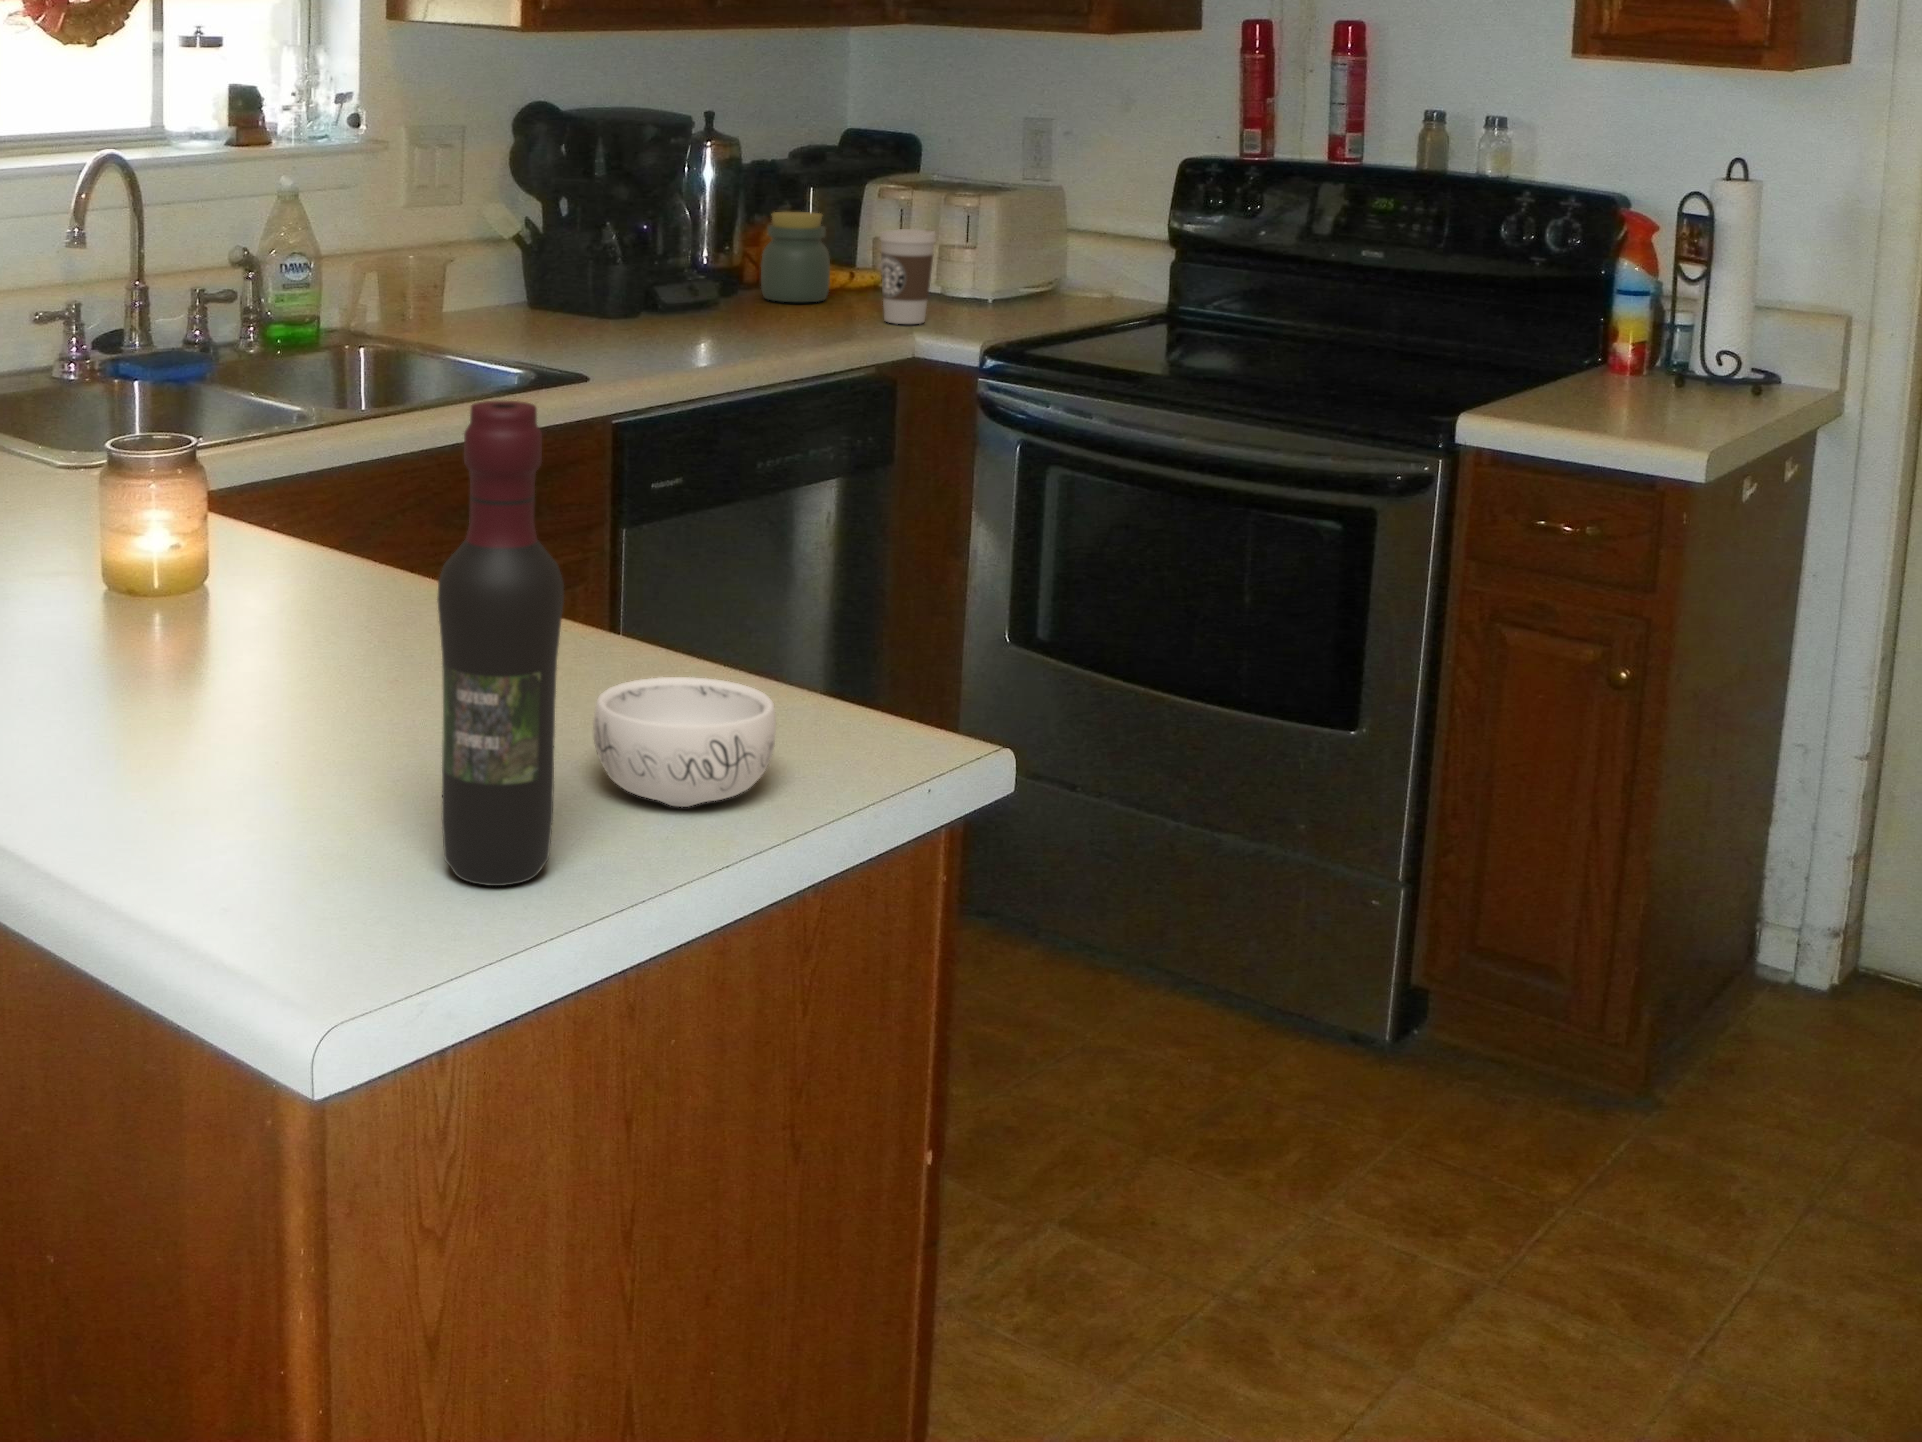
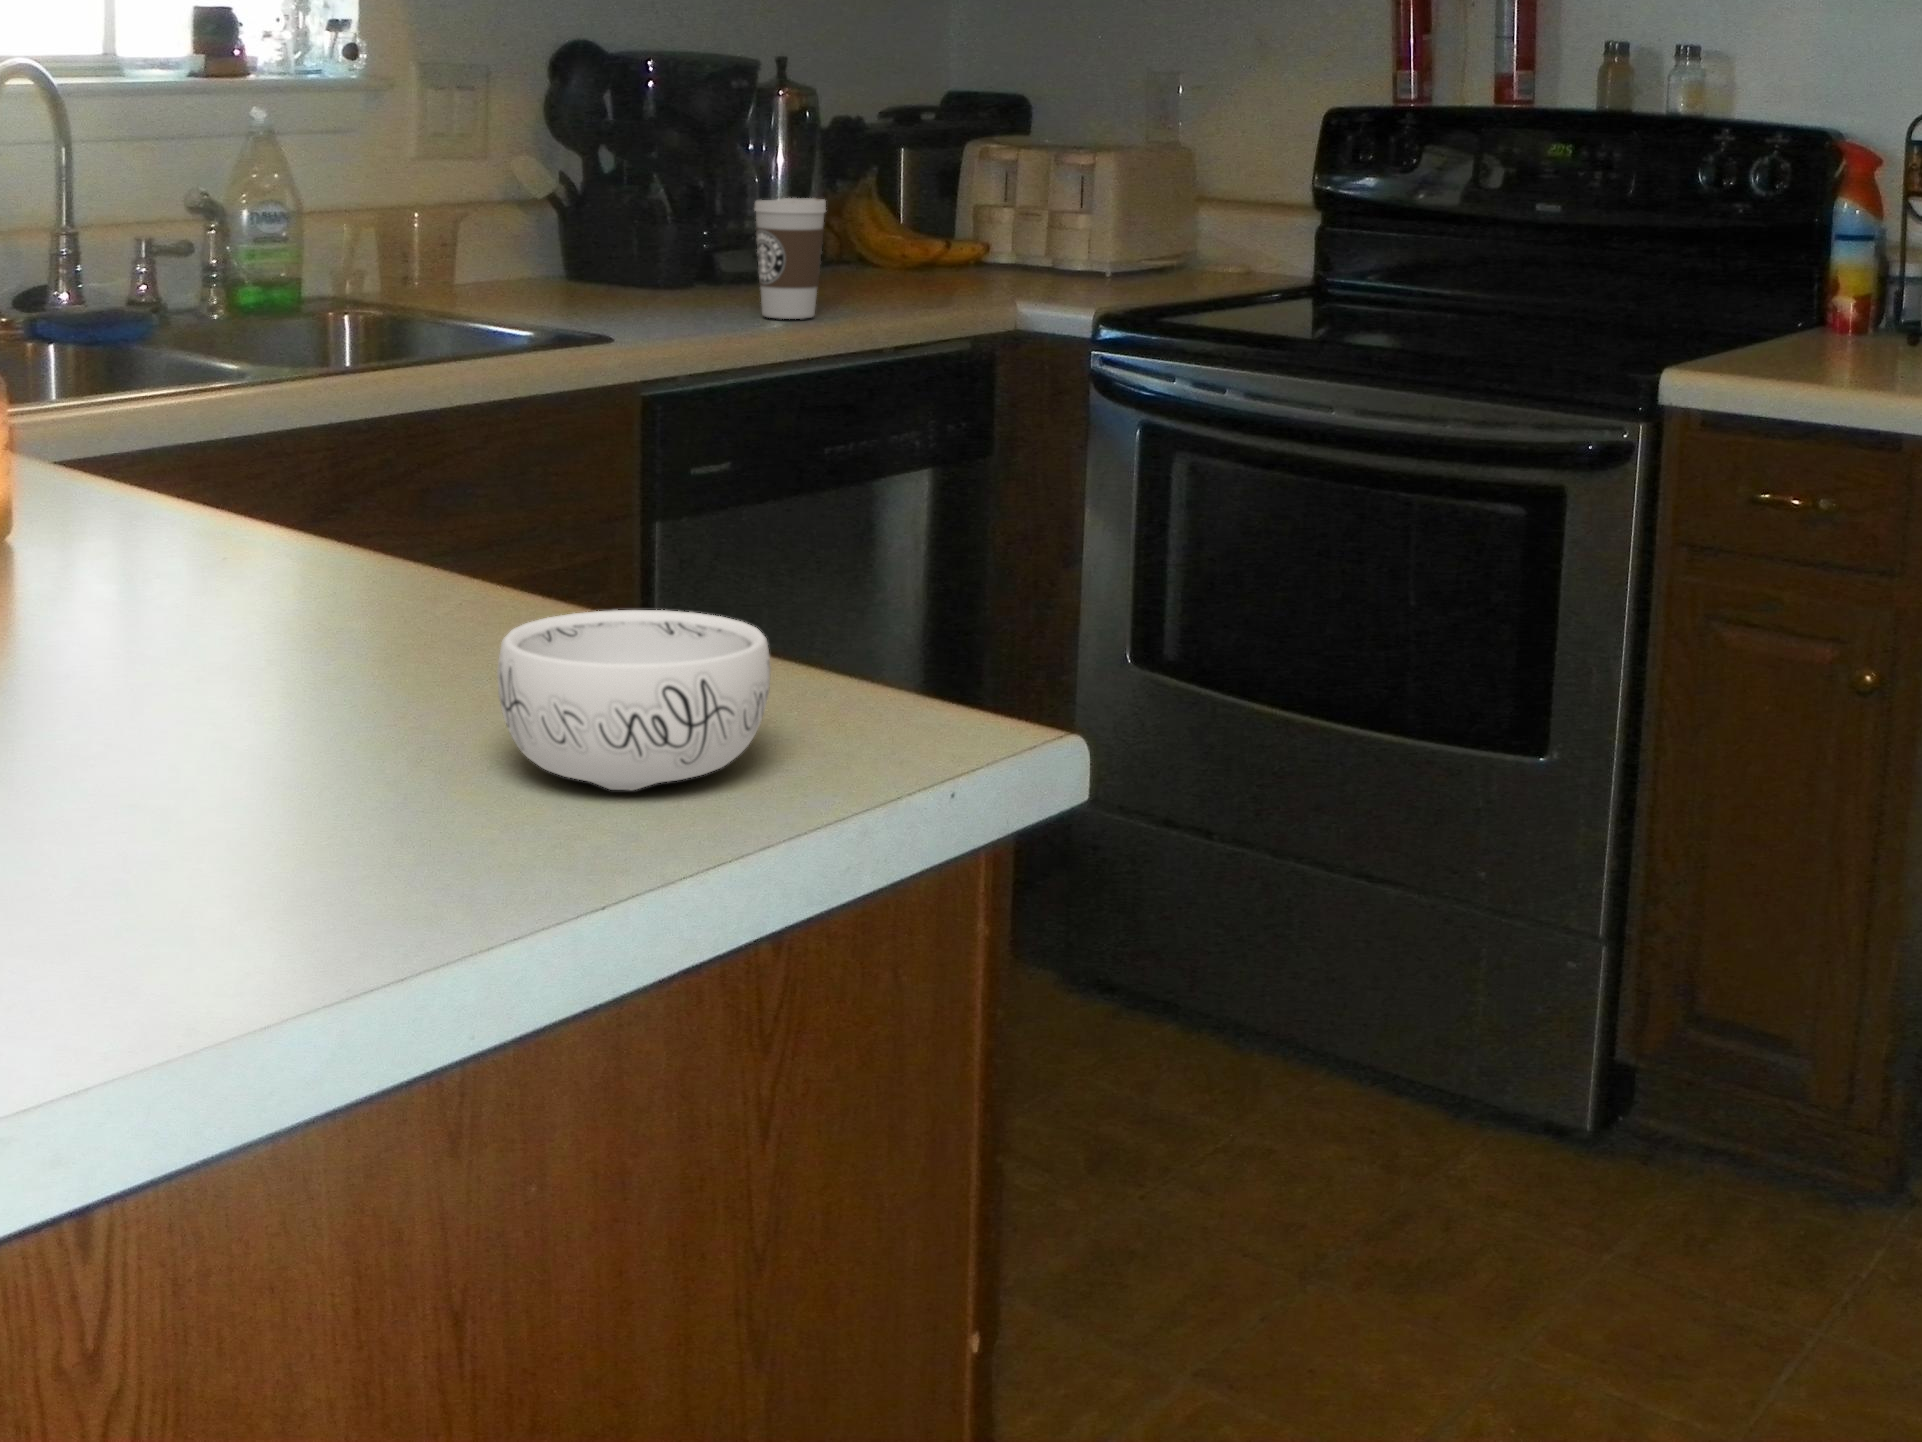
jar: present [761,212,830,302] -> none [846,173,926,276]
coffee cup: present [880,229,936,324] -> present [754,198,826,319]
wine bottle: present [438,401,564,886] -> none [211,144,412,903]

